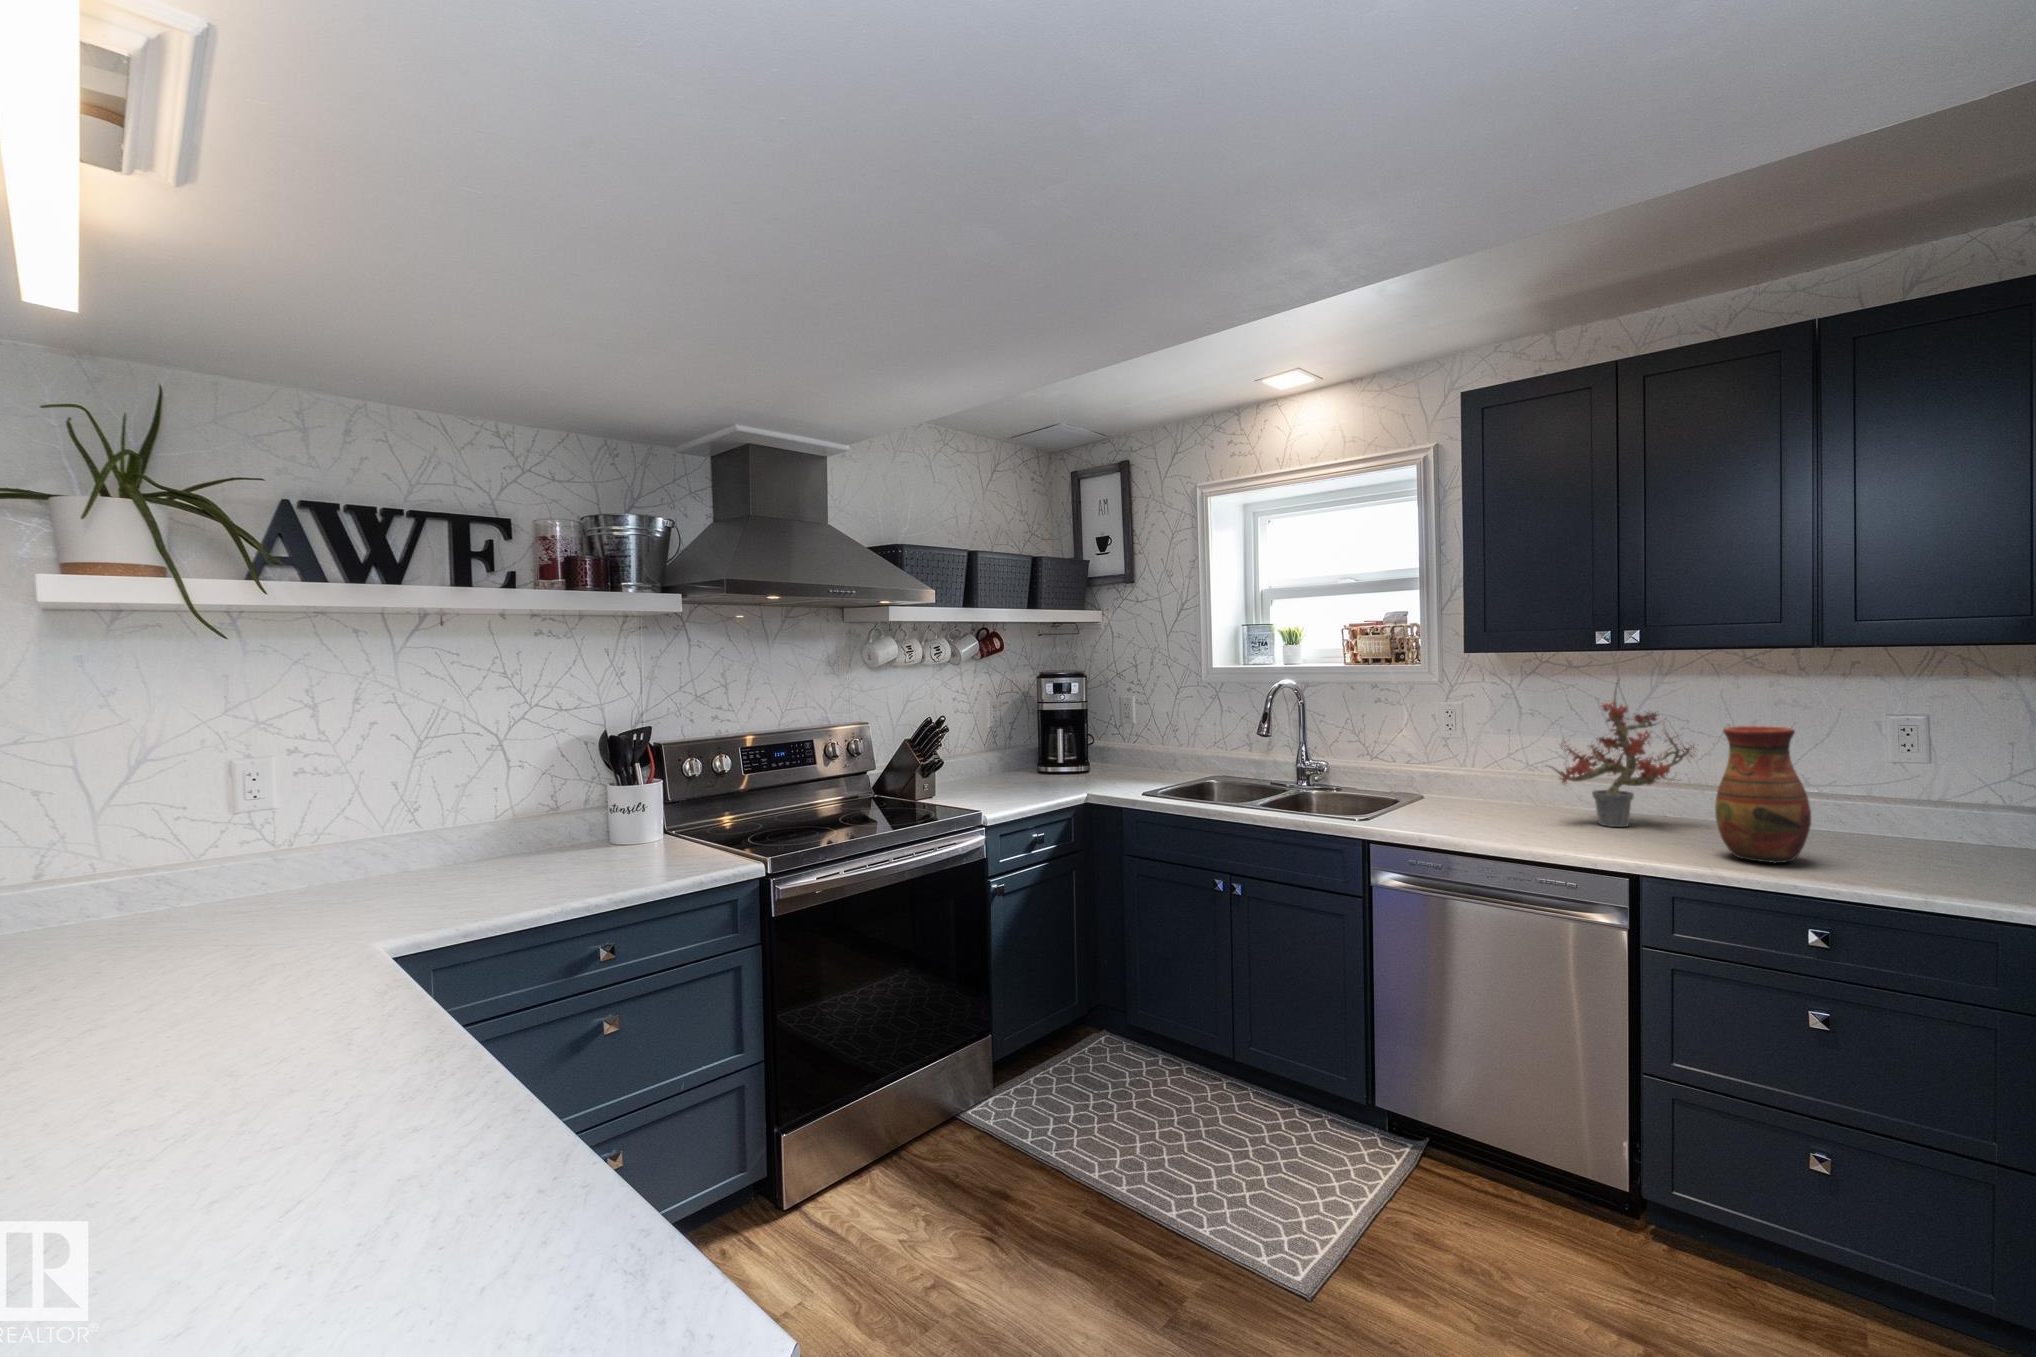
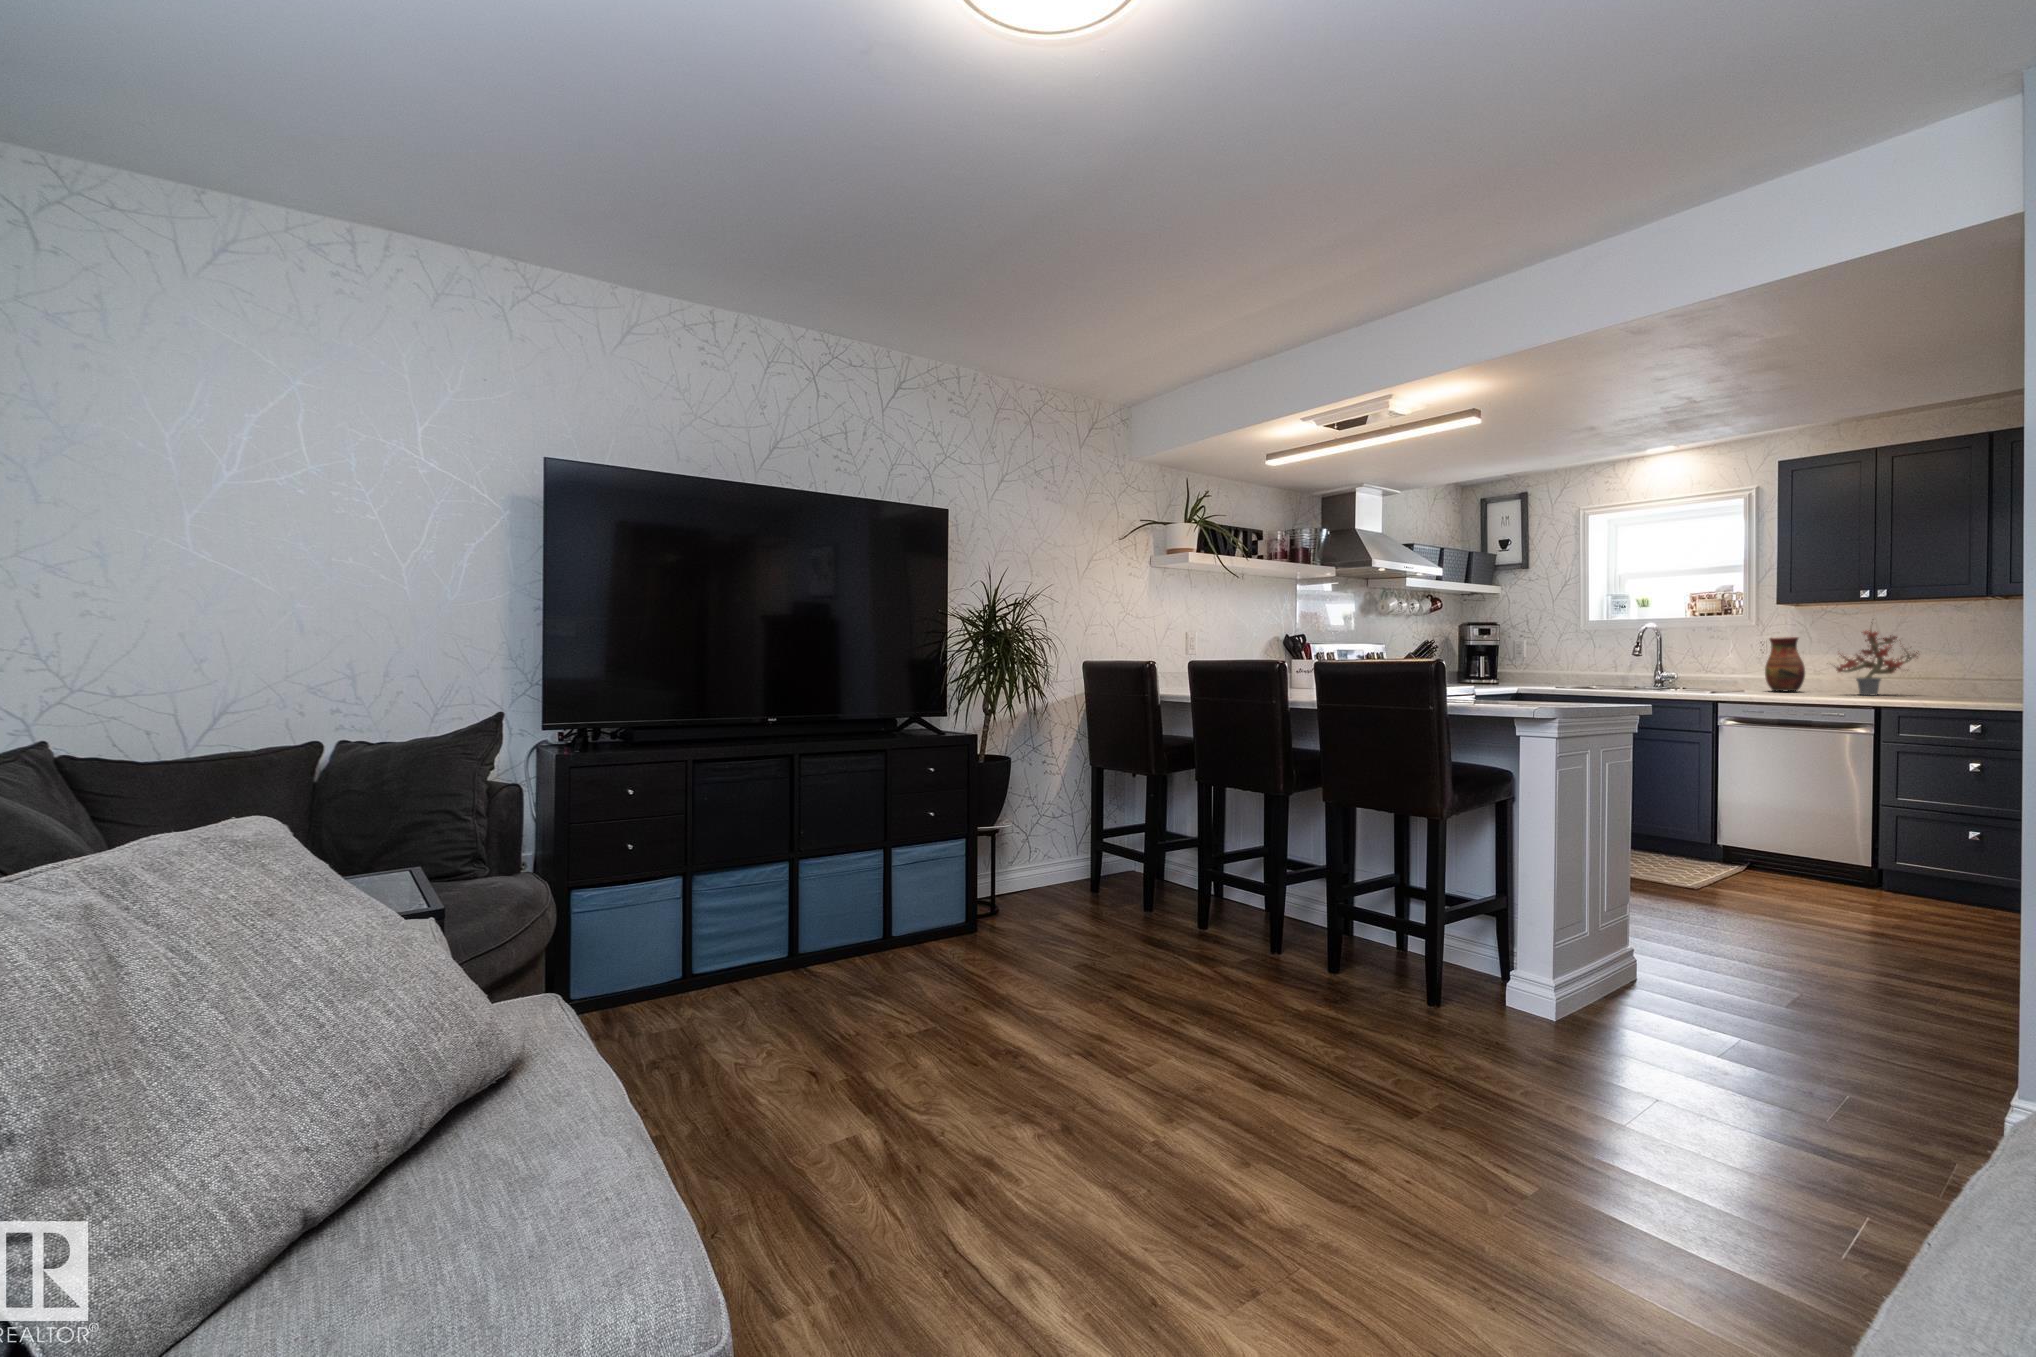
vase: present [1715,726,1811,863] -> present [1765,637,1805,692]

